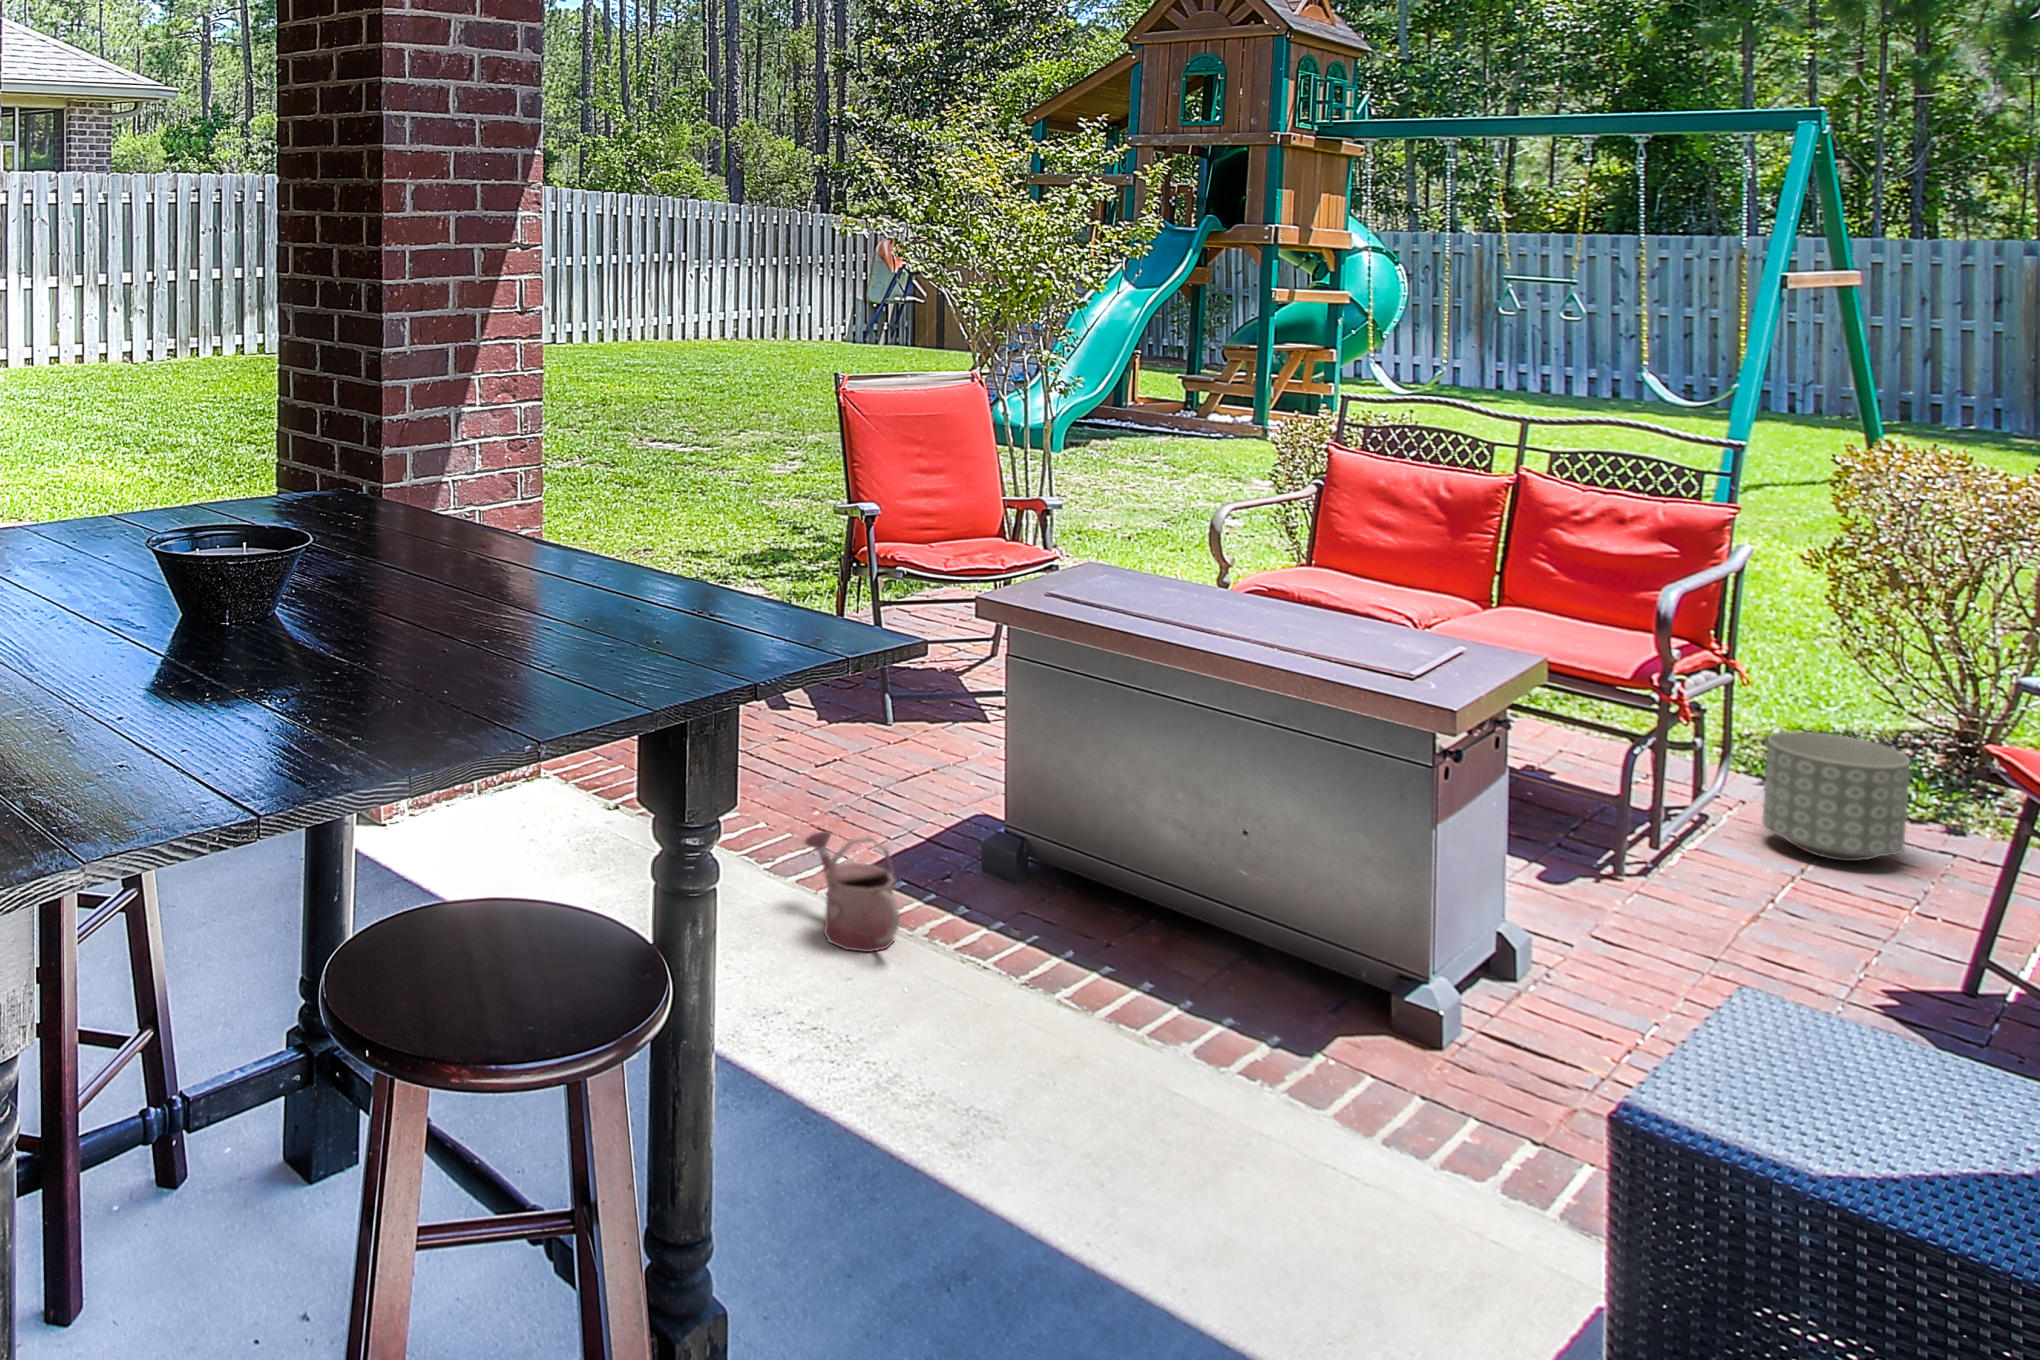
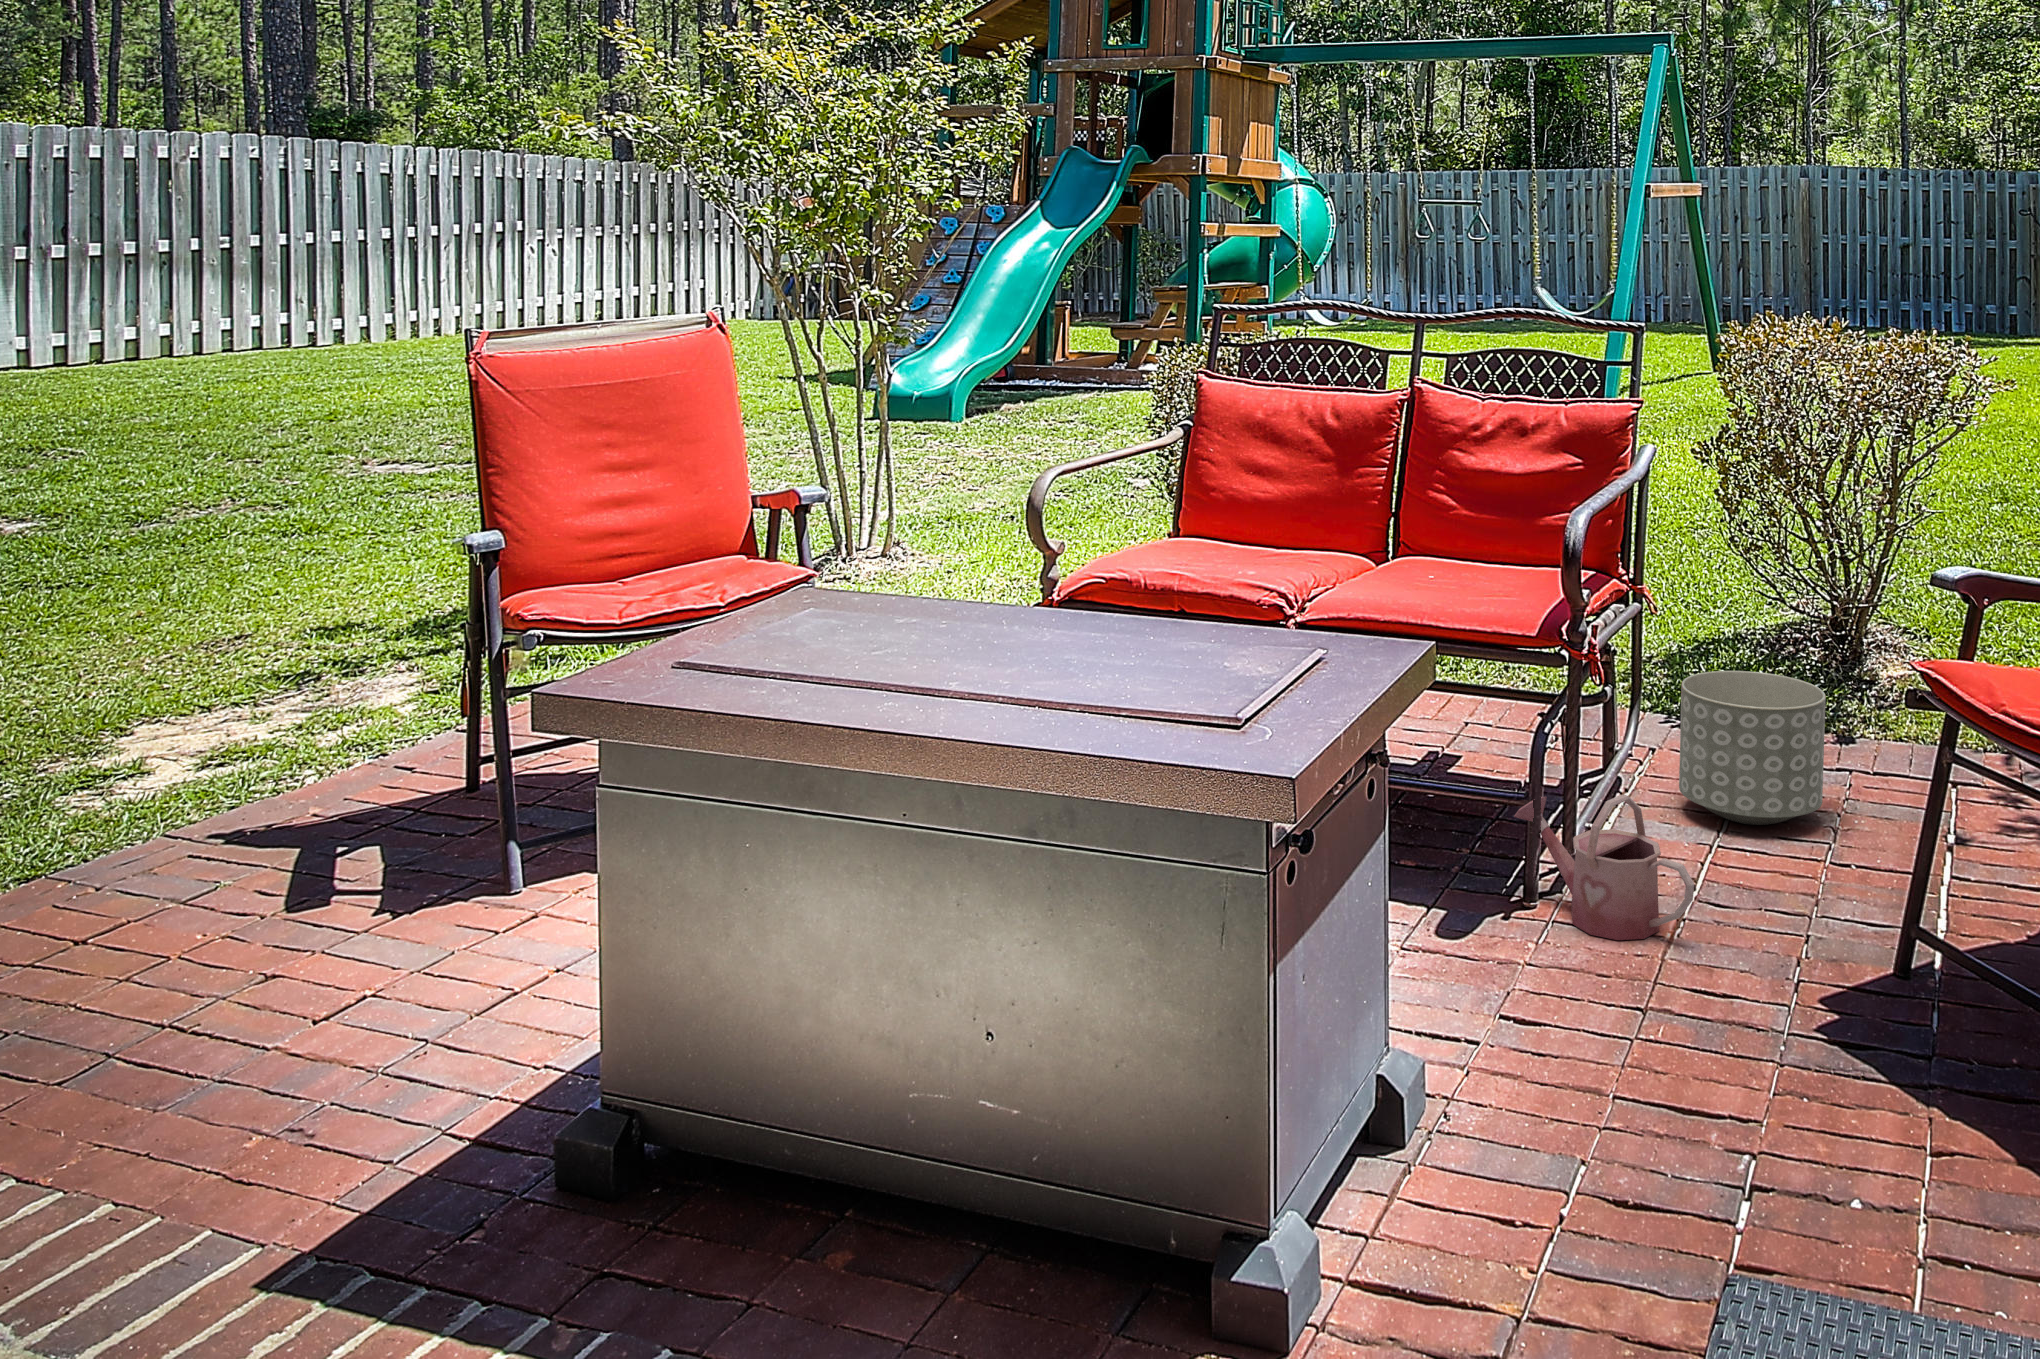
watering can: present [805,831,900,952] -> present [1514,794,1694,940]

